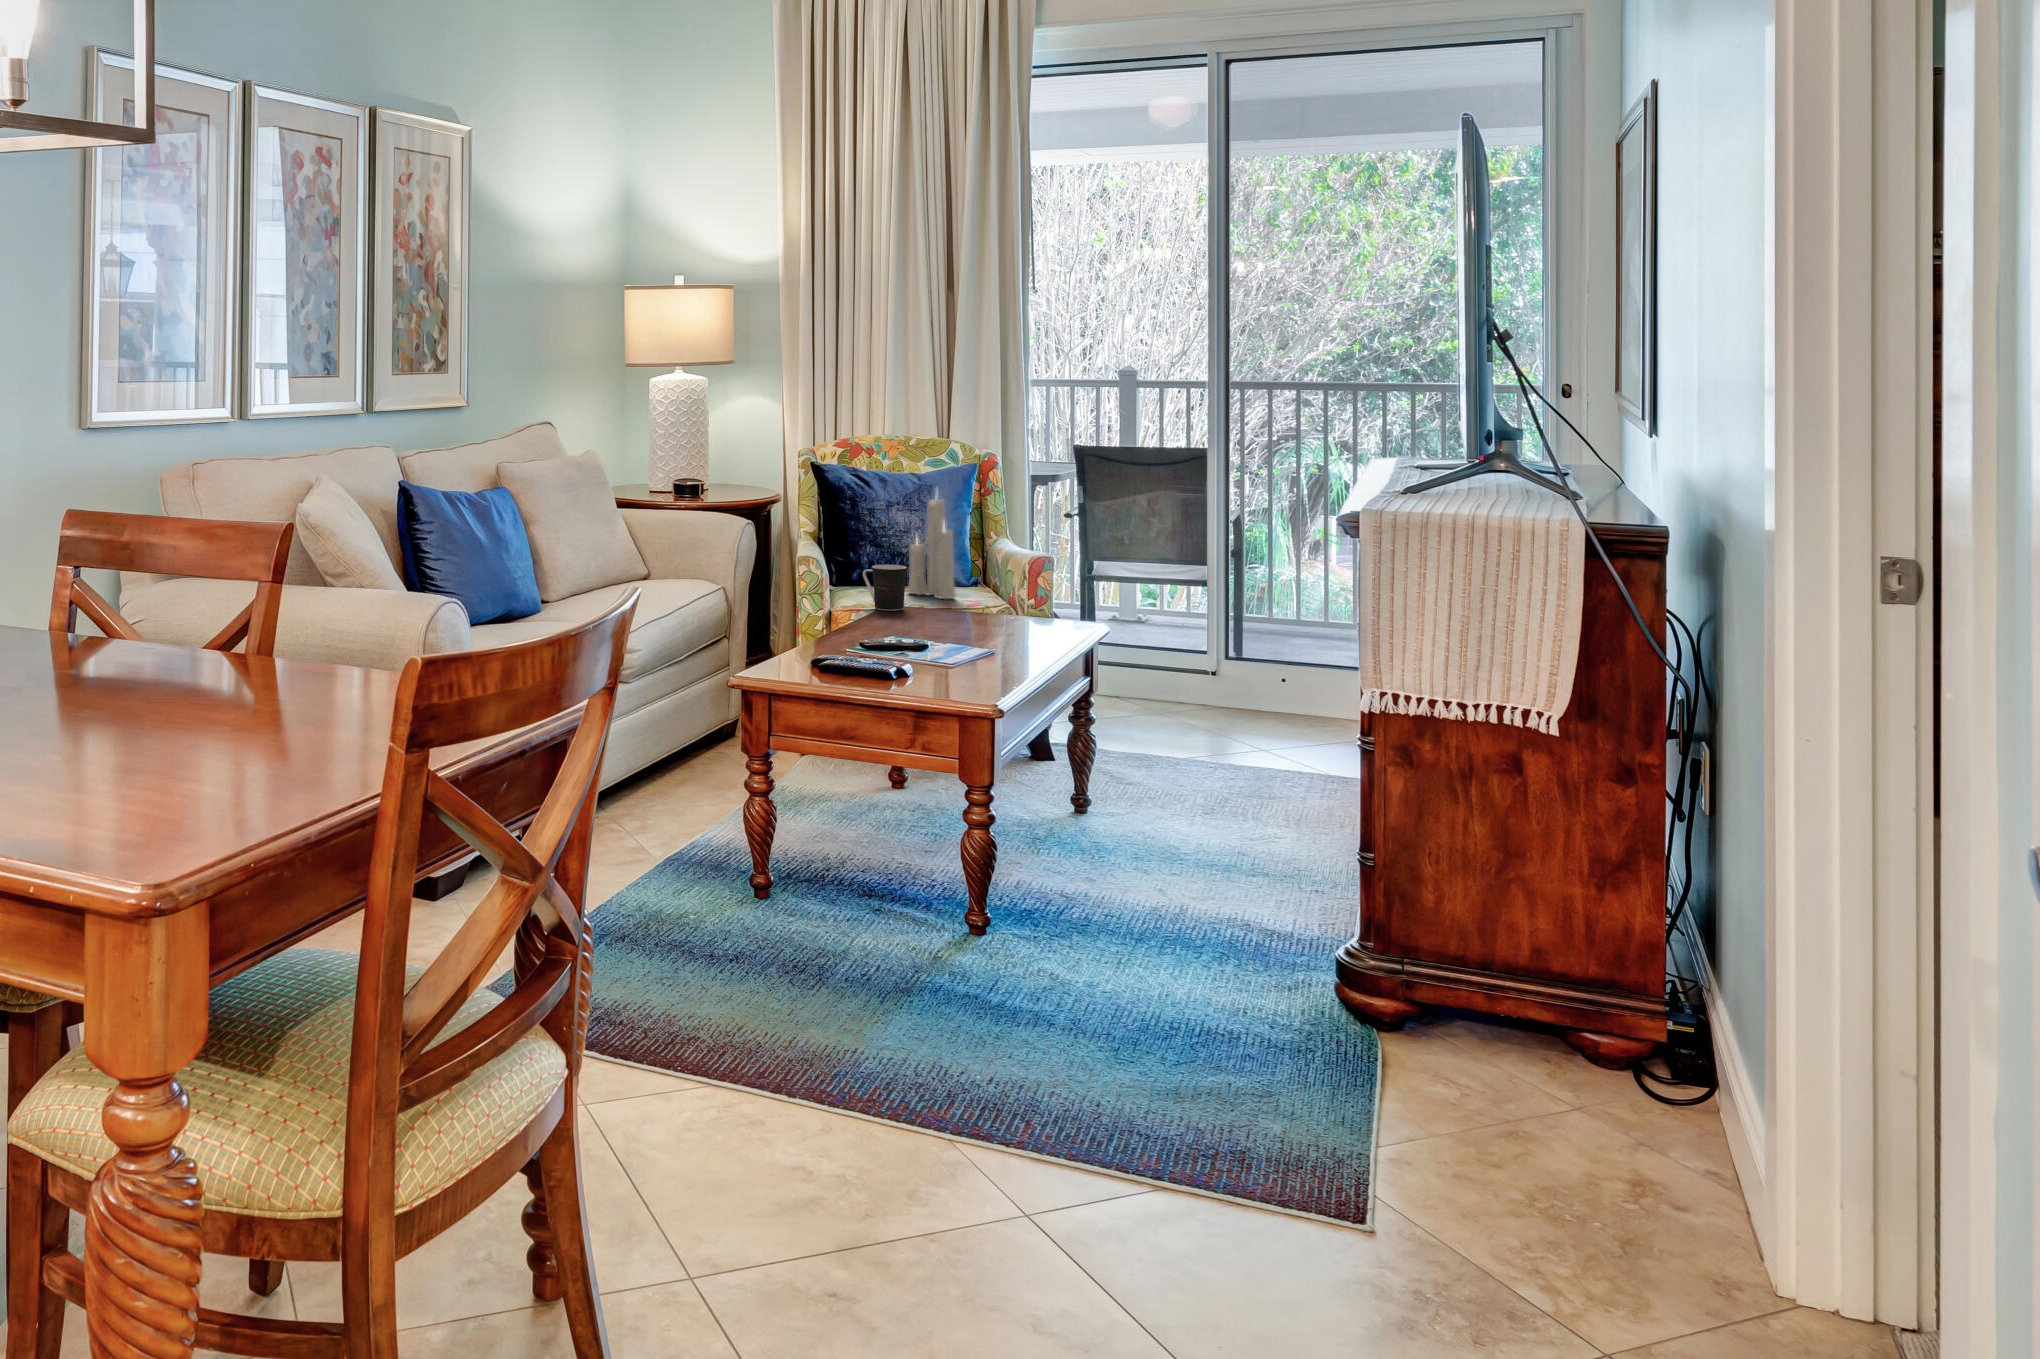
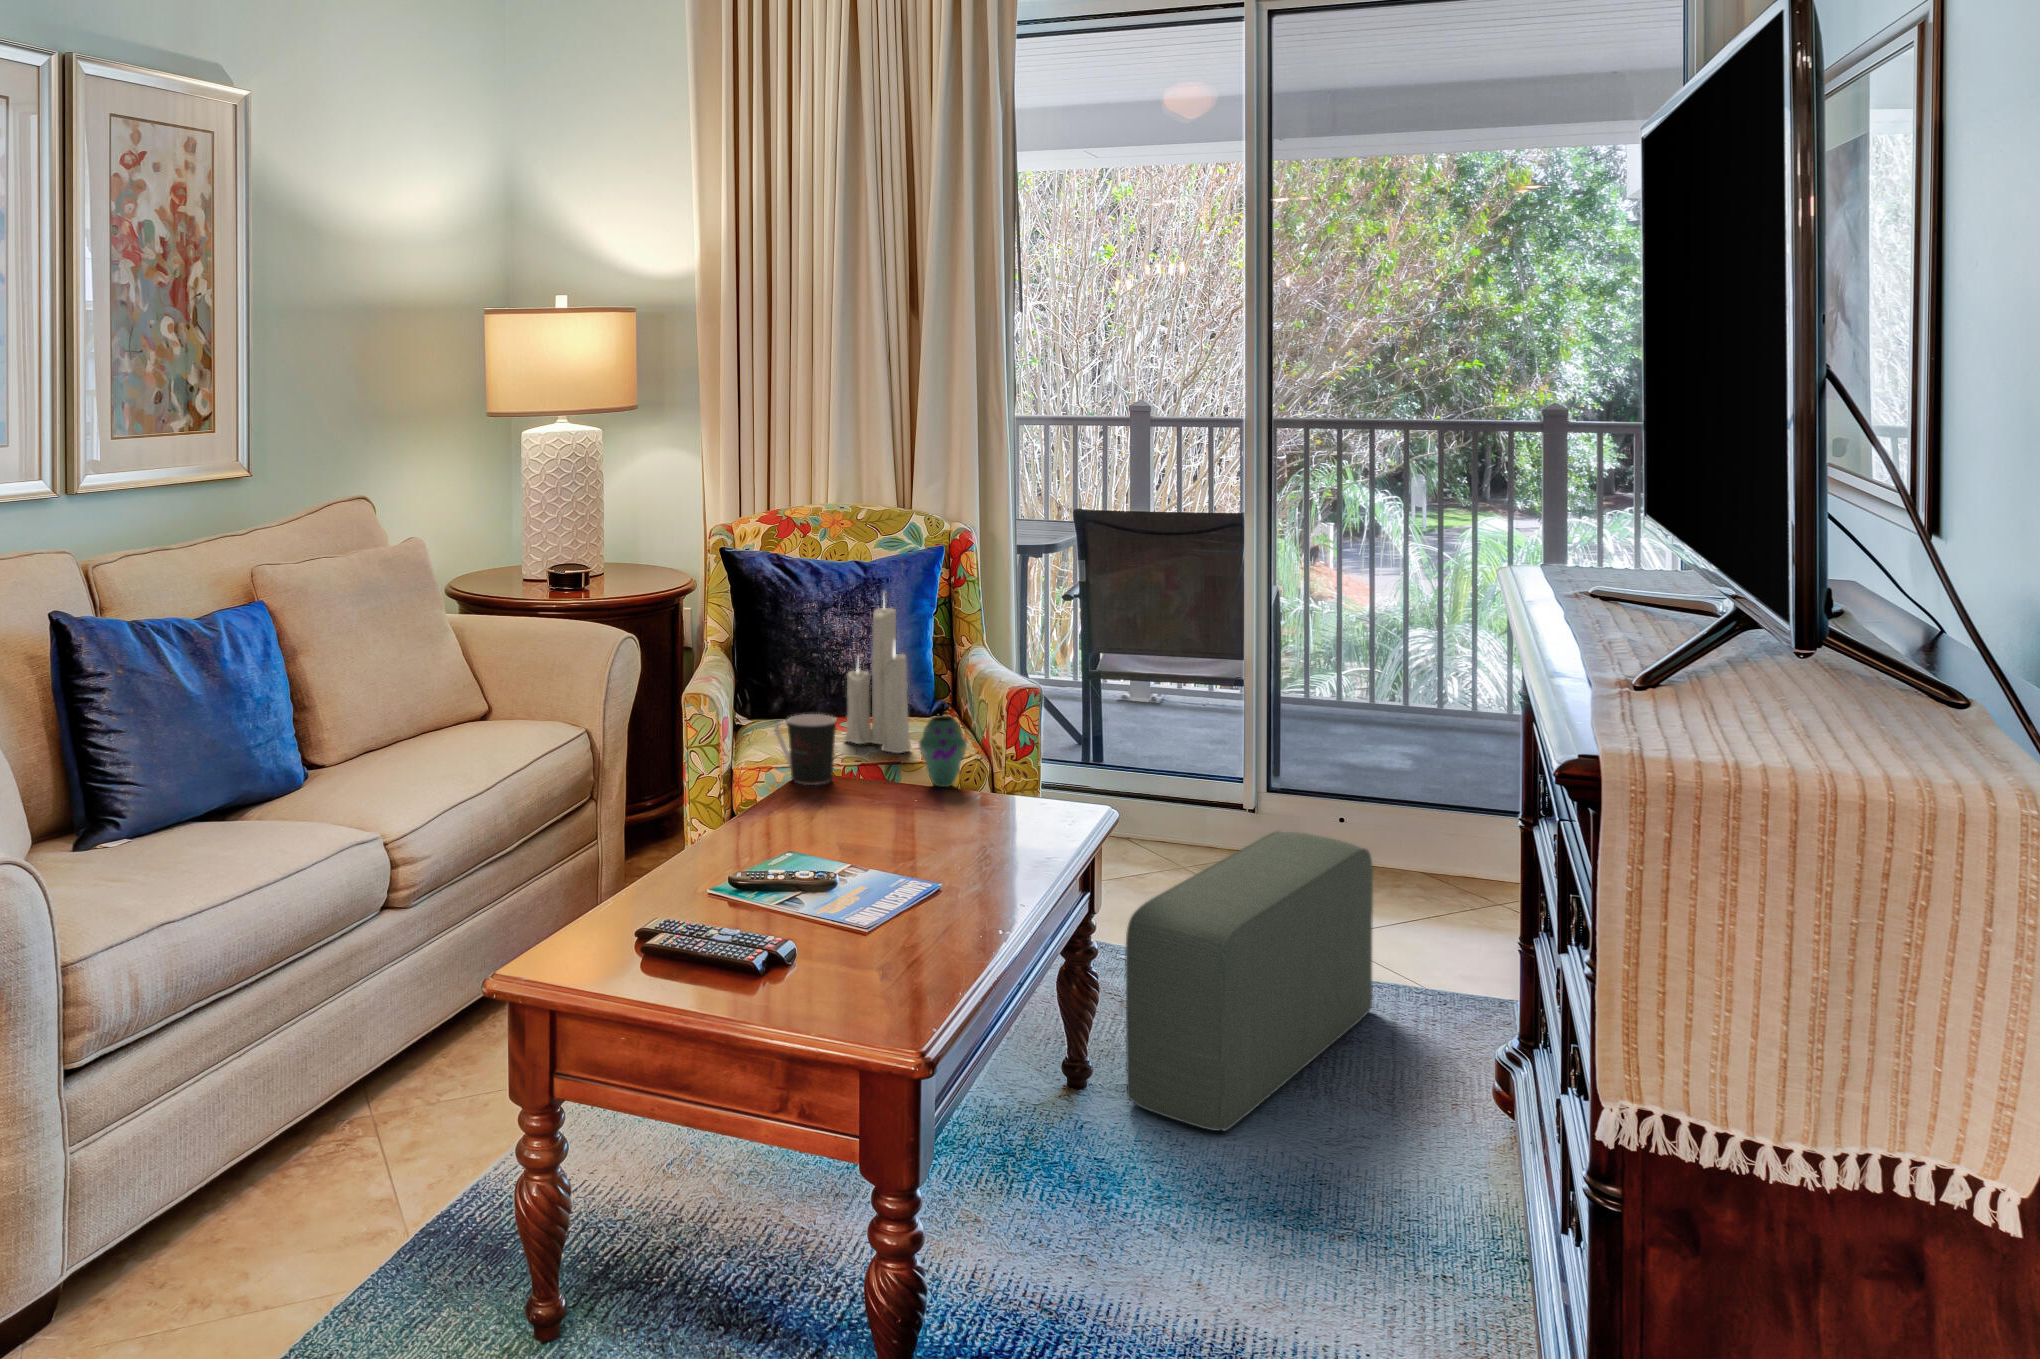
vase: none [964,566,998,614] -> present [919,716,967,787]
pouf: none [1108,659,1289,833] -> present [1125,832,1373,1131]

